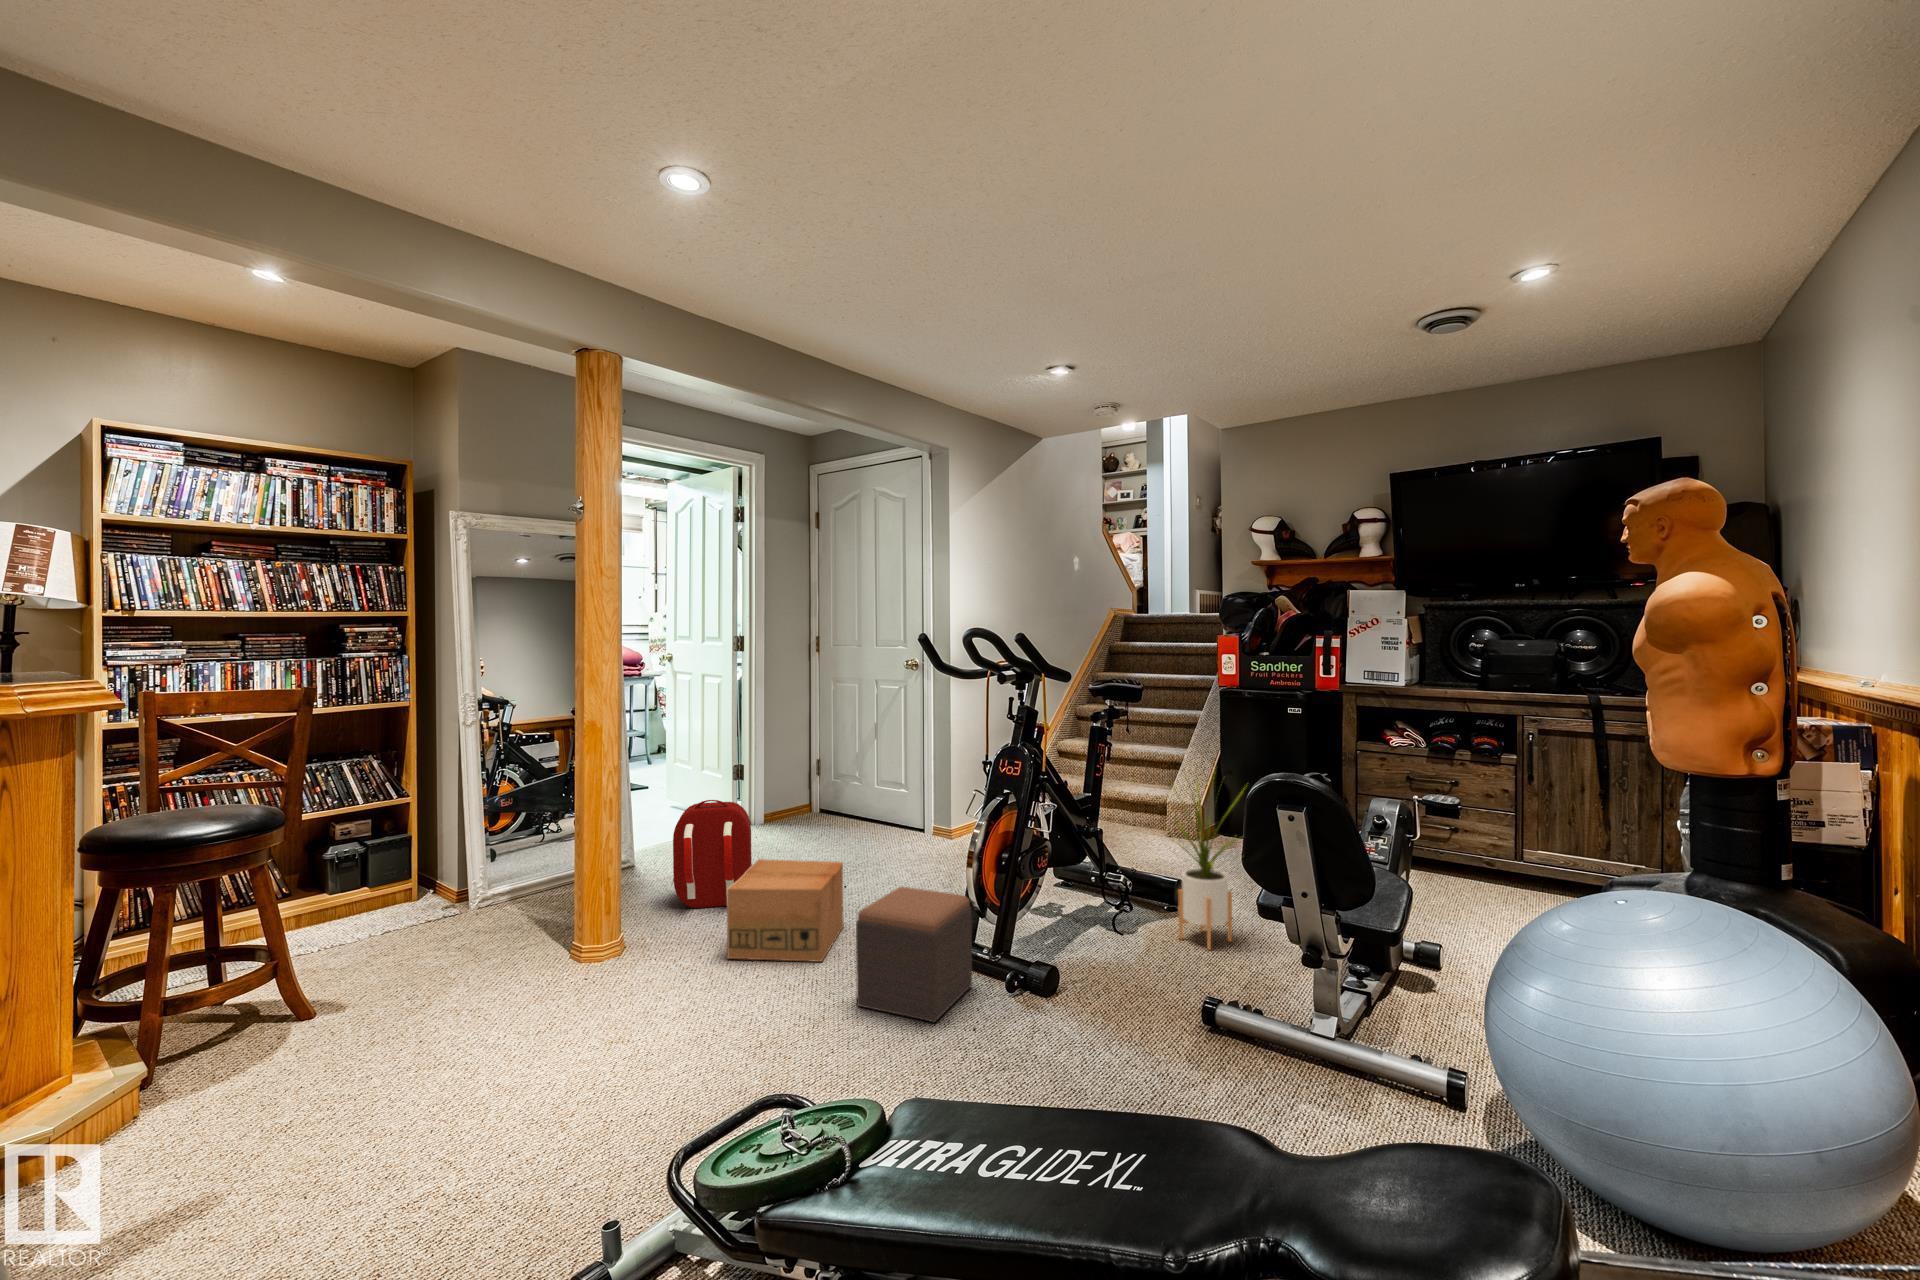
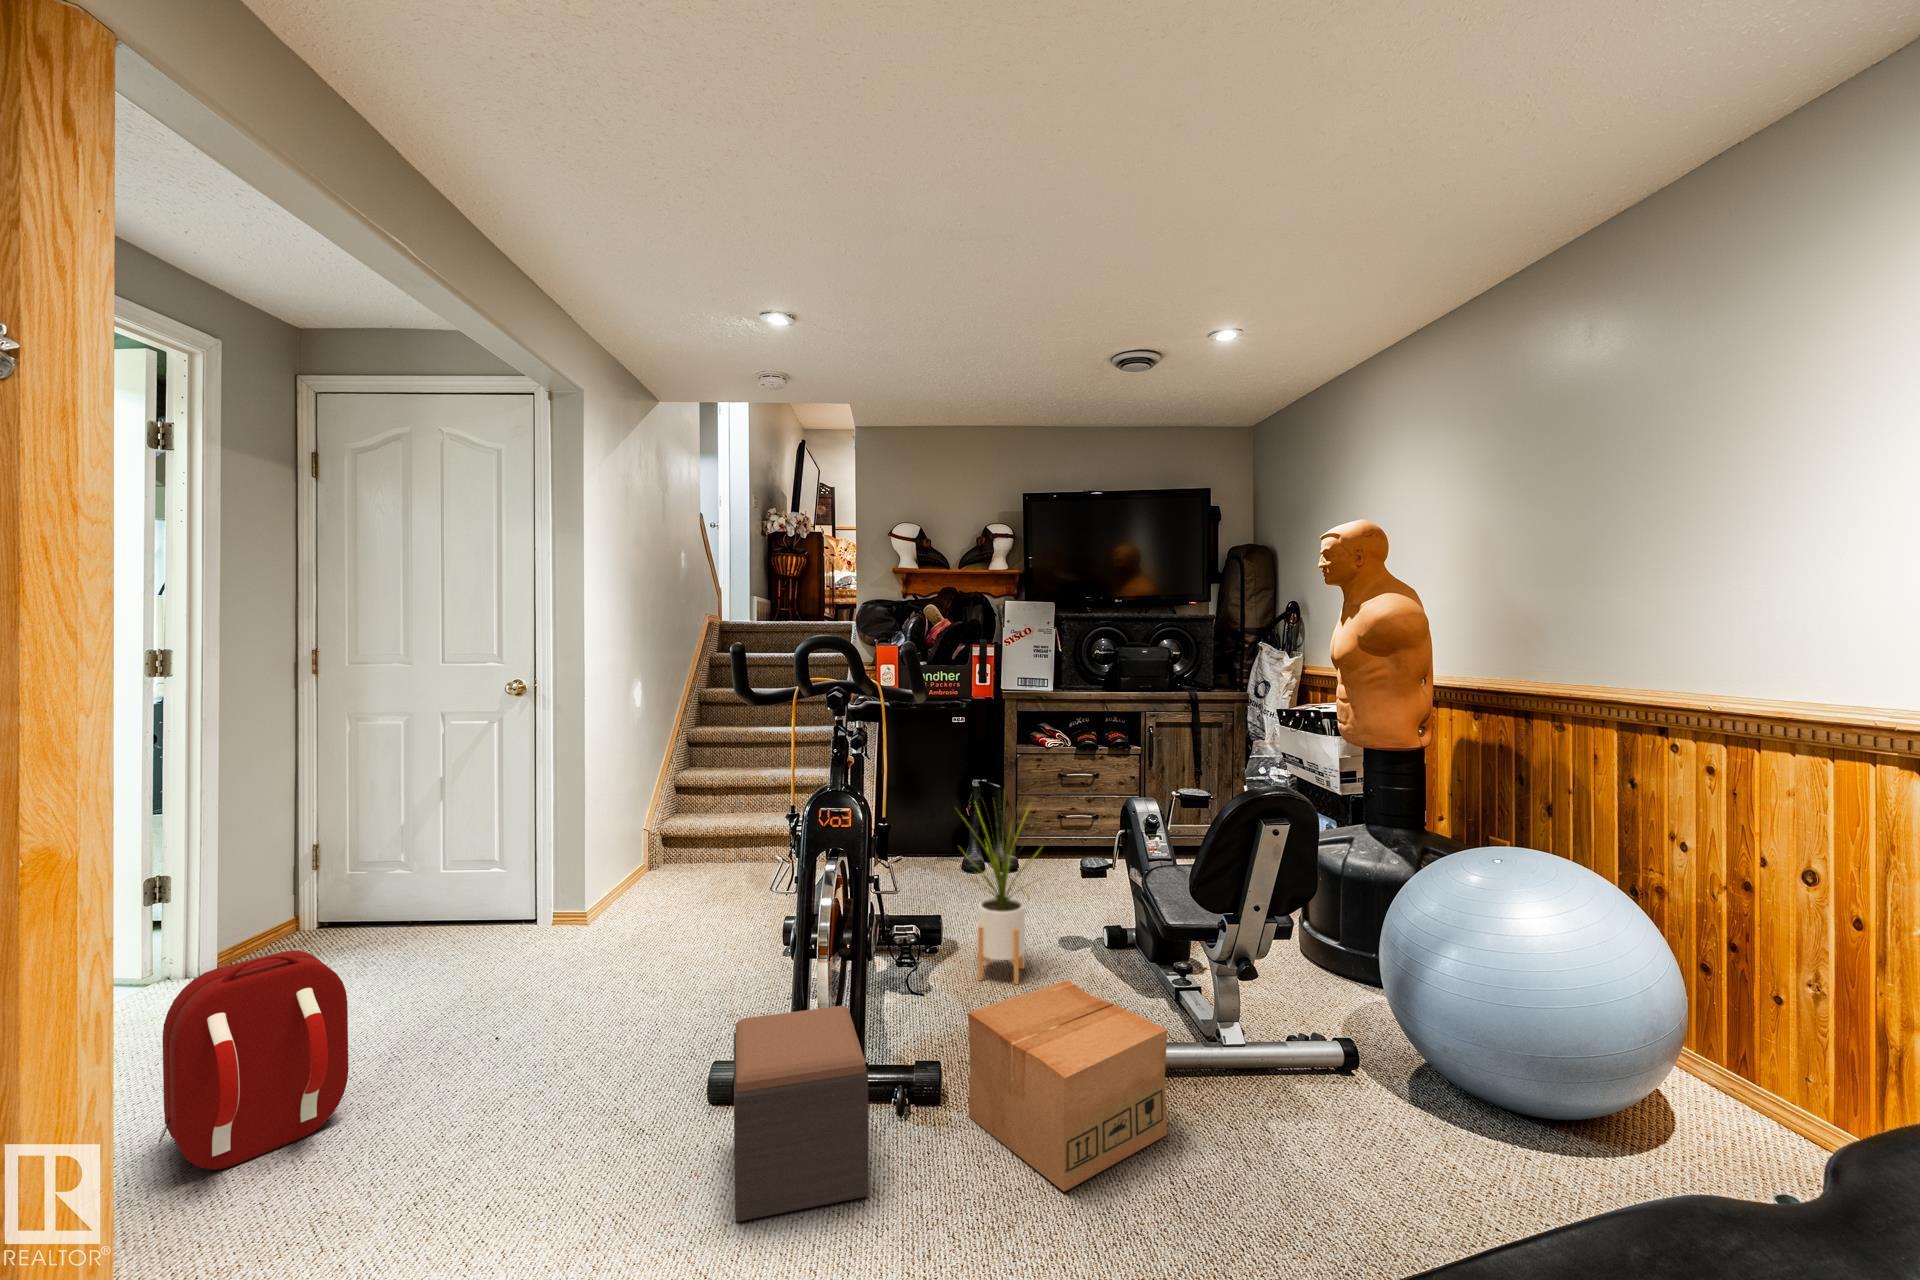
cardboard box: present [727,859,844,962] -> present [968,980,1167,1192]

